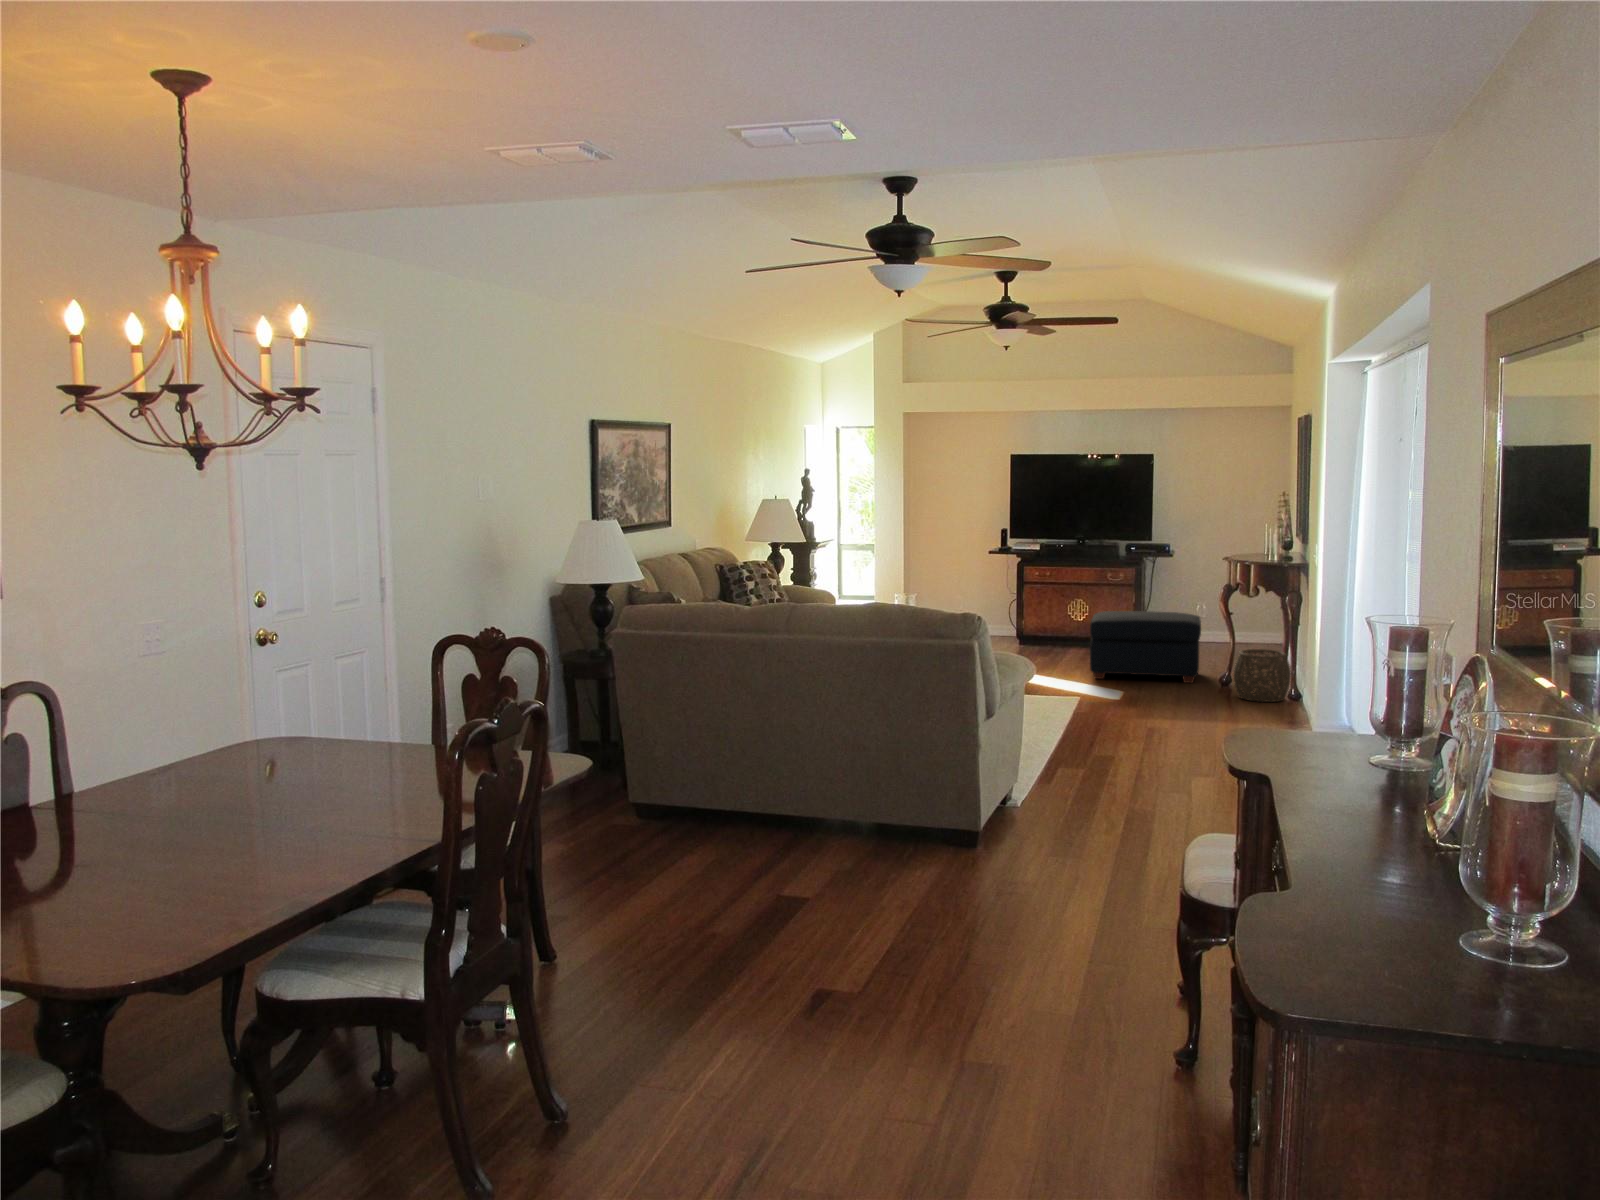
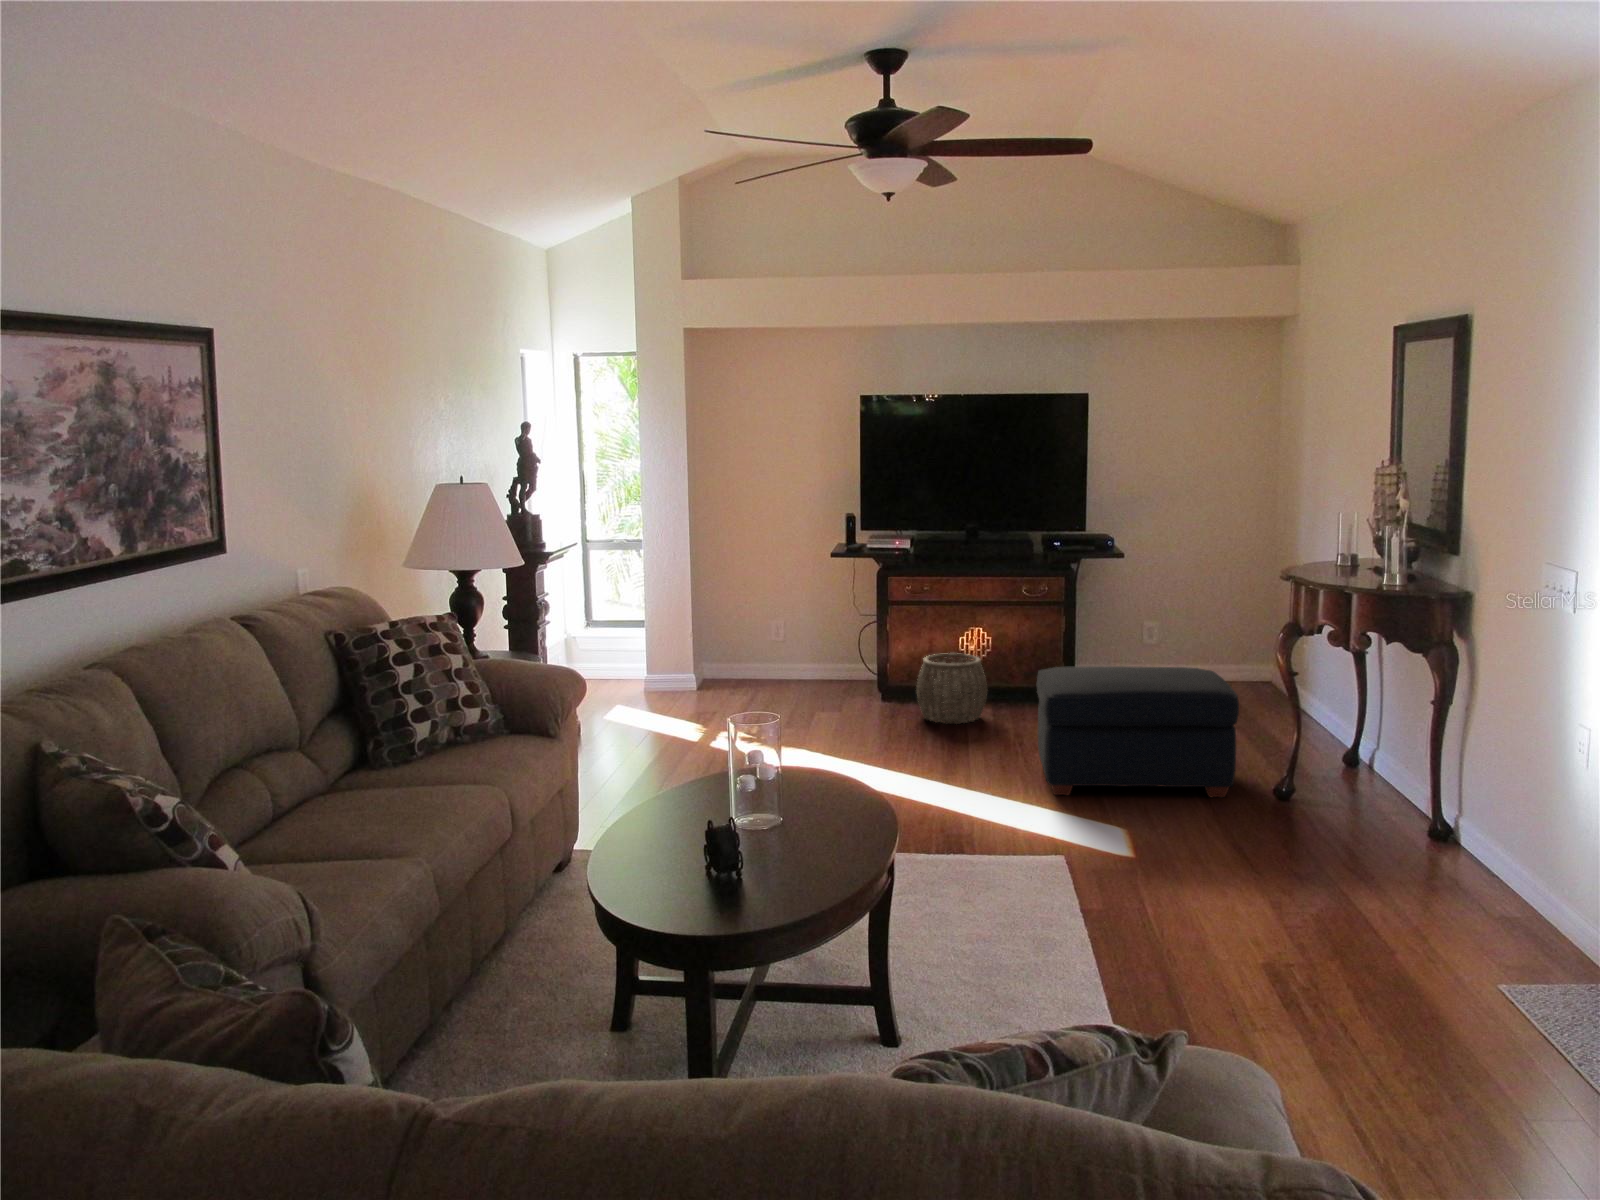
woven basket: present [1234,649,1291,702] -> present [917,653,987,724]

